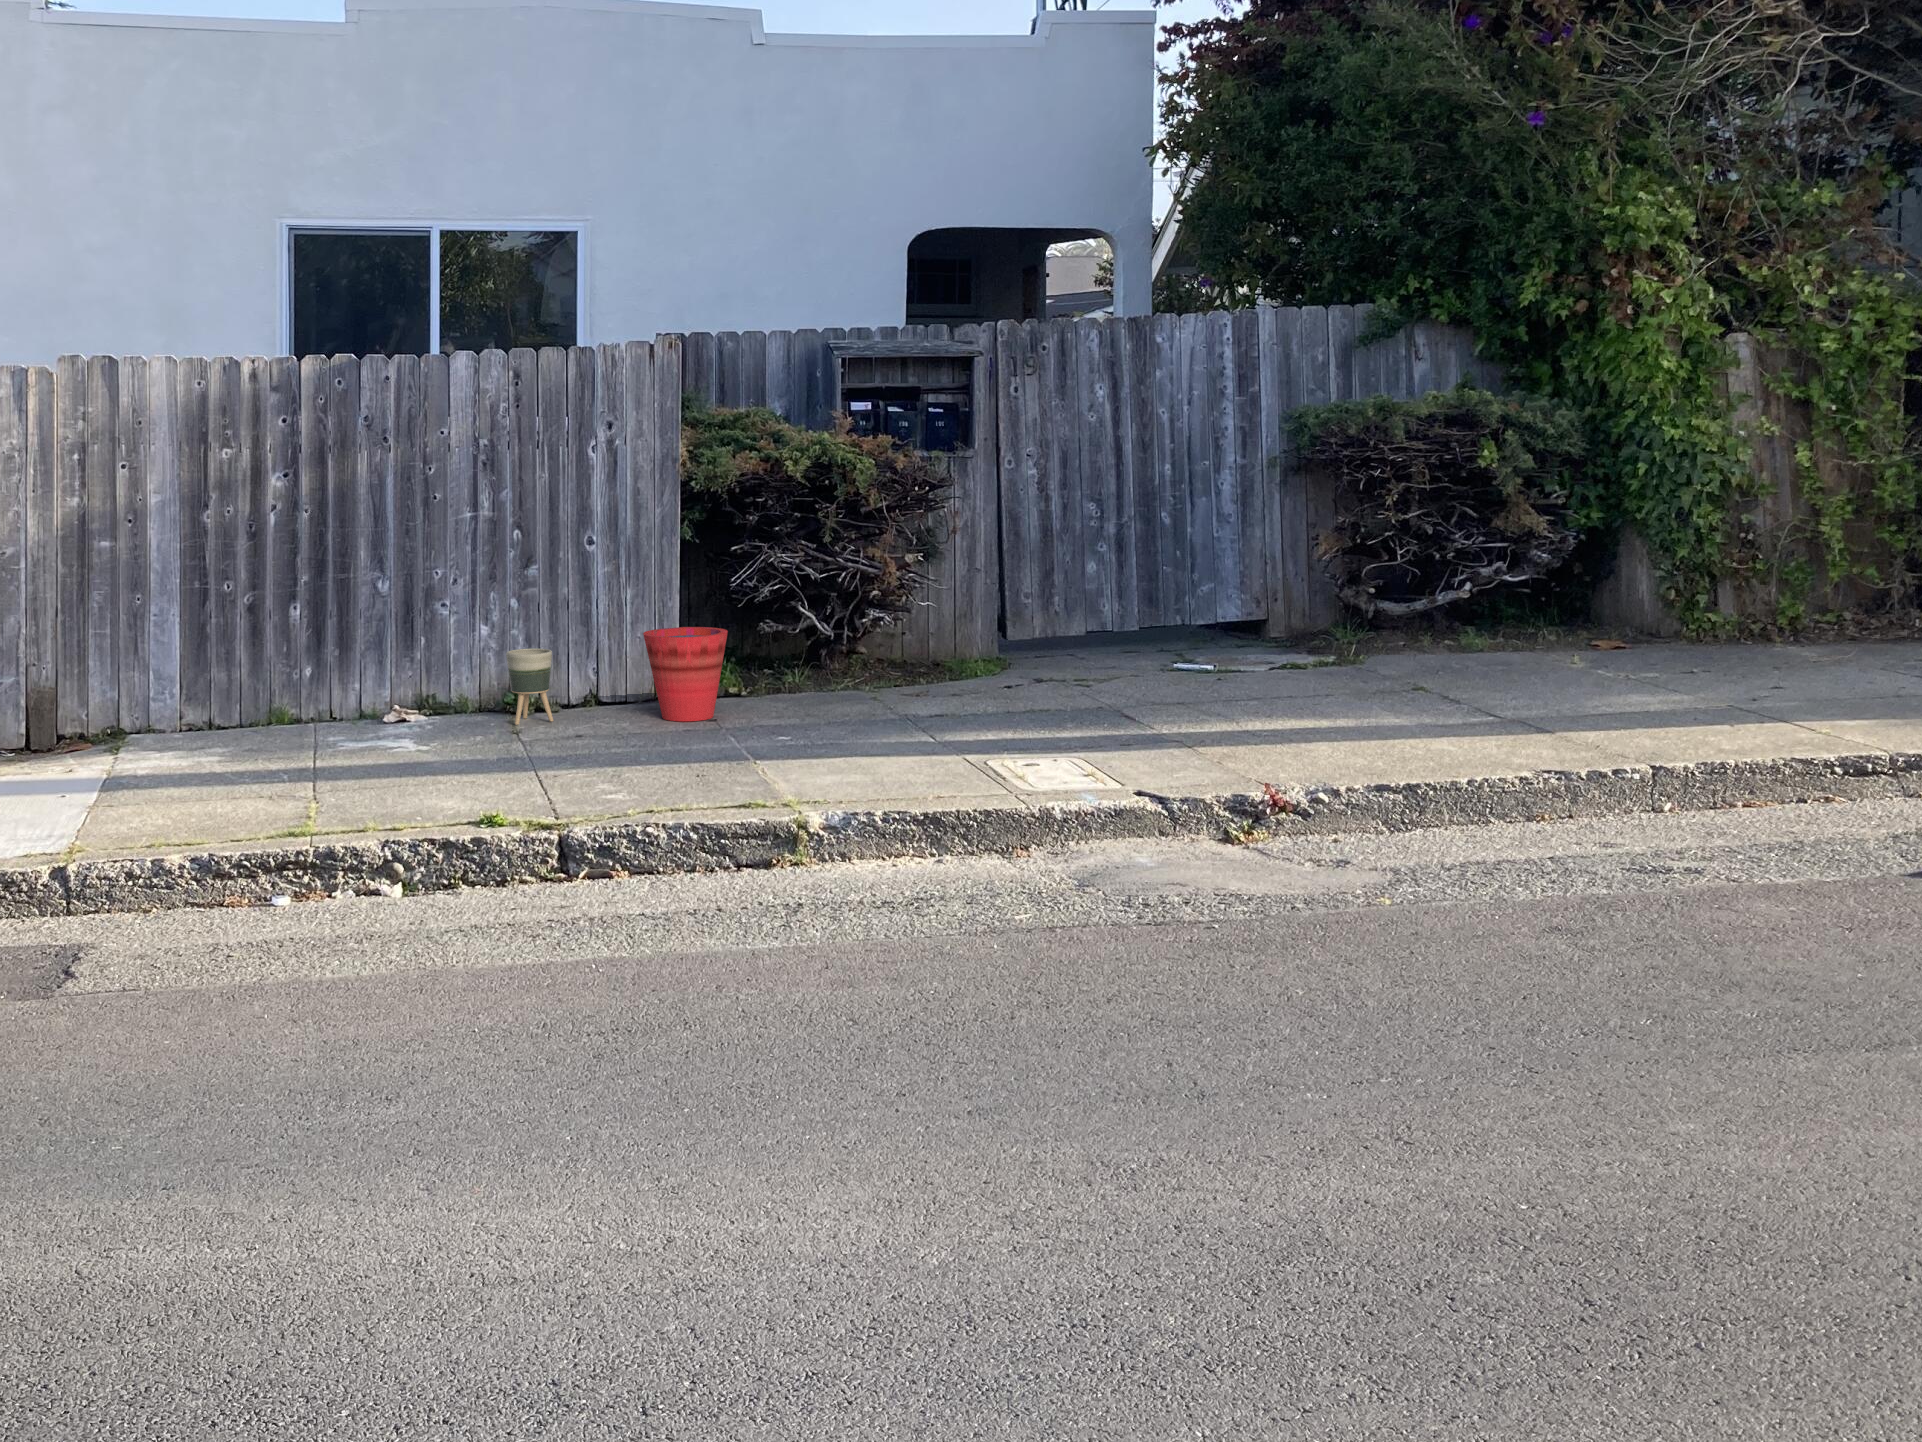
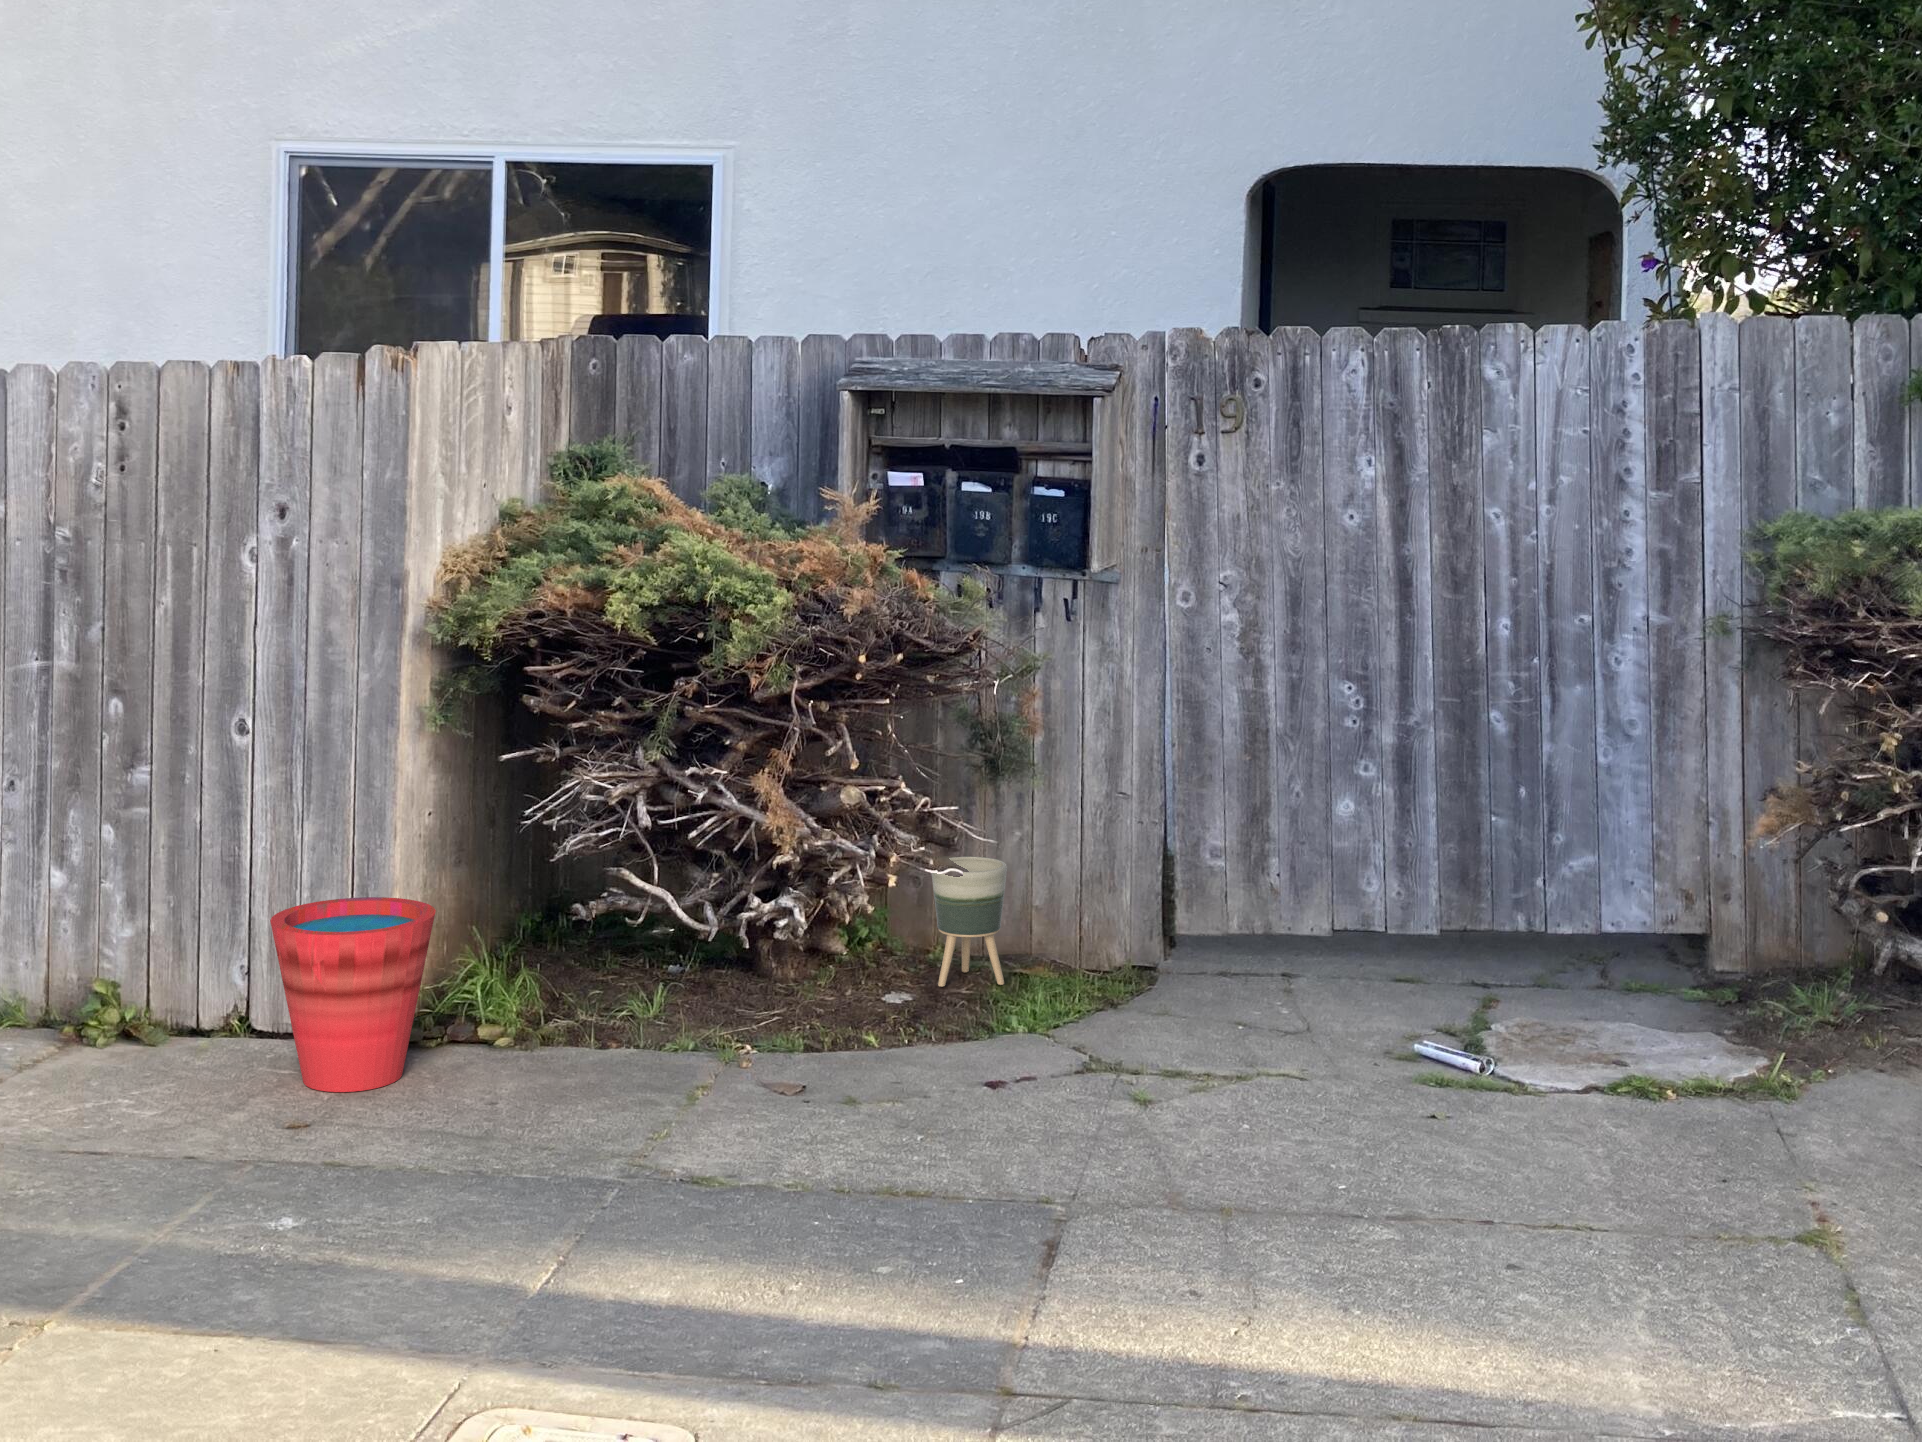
planter: present [506,648,553,725] -> present [932,857,1007,987]

